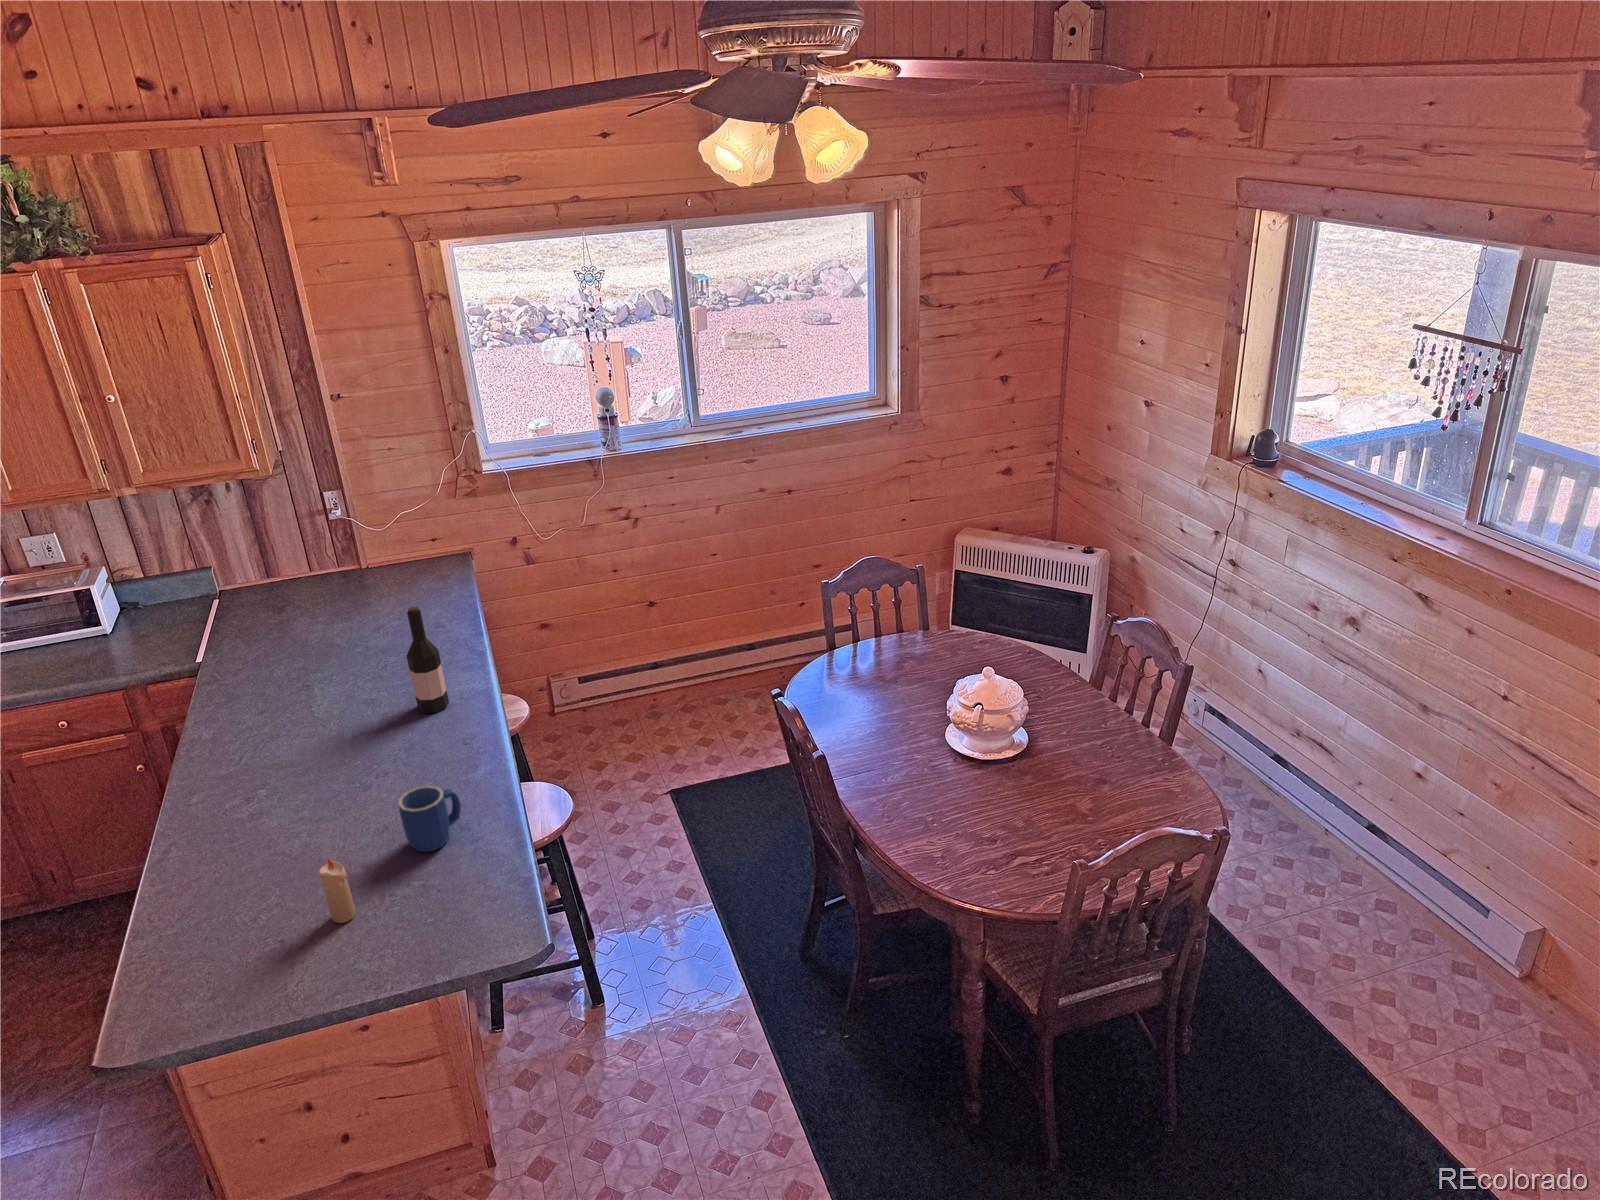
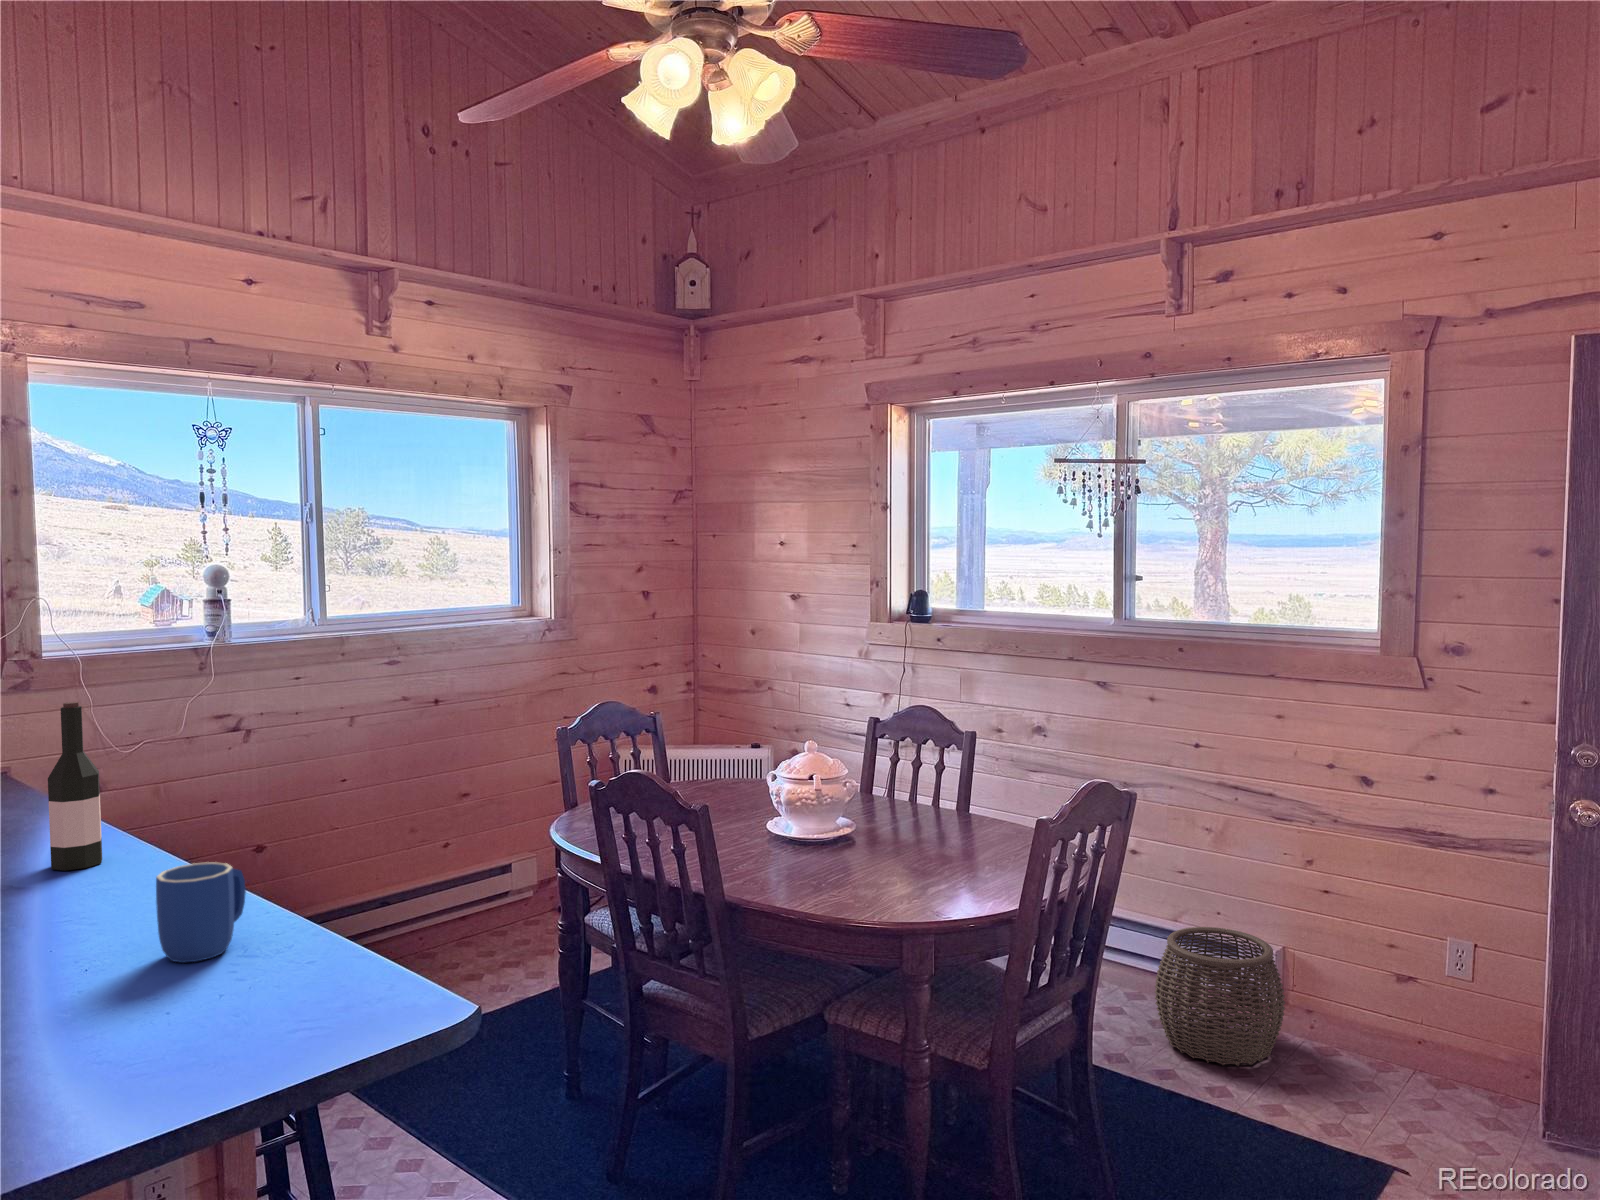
candle: present [319,858,356,923] -> none [74,913,125,1042]
woven basket: none [1365,876,1515,1030] -> present [1155,927,1285,1066]

